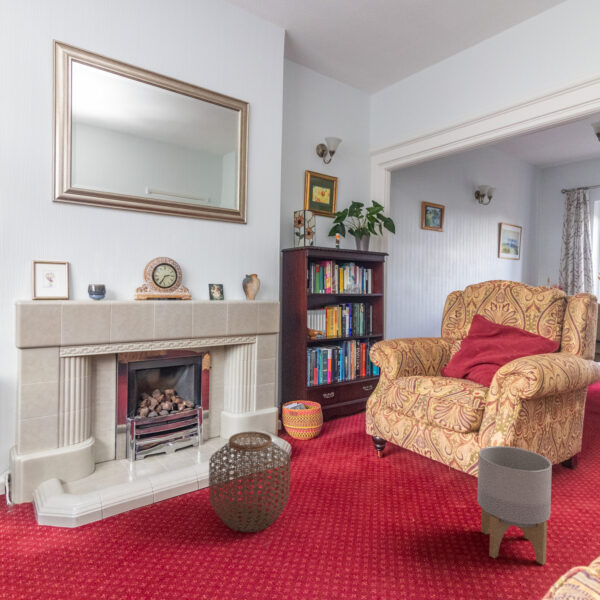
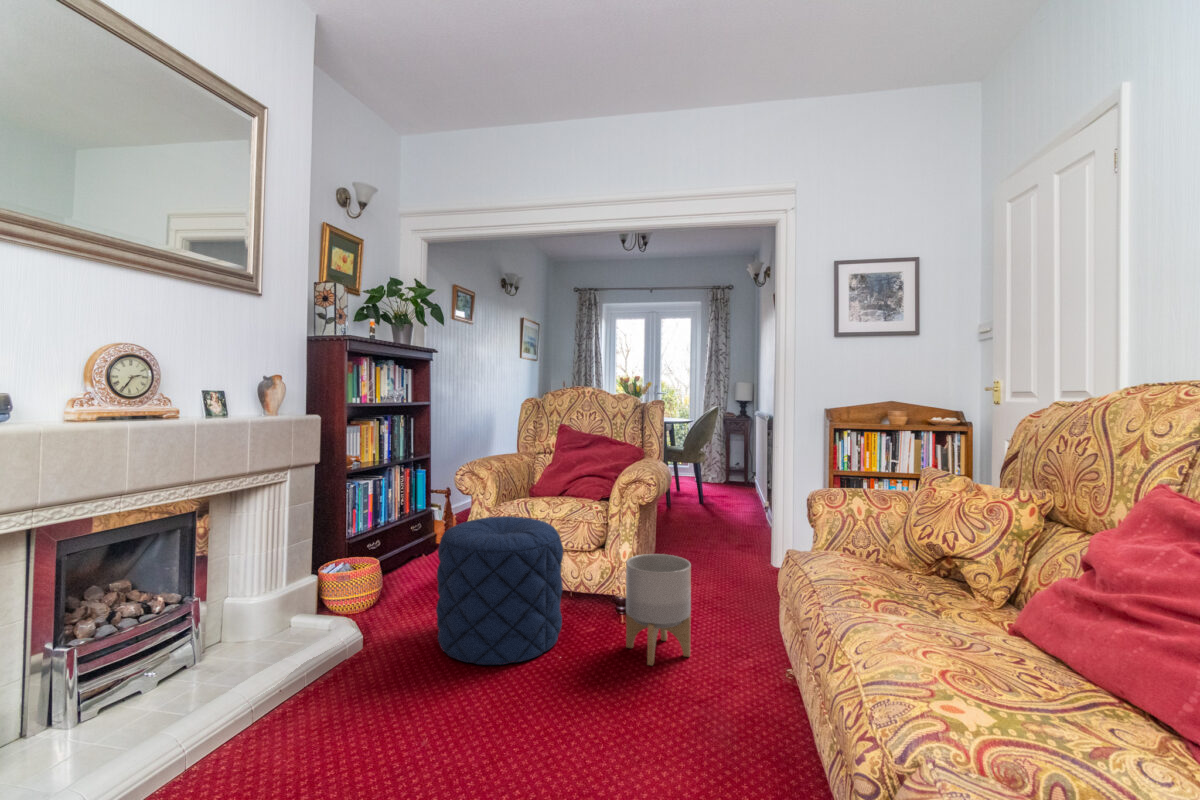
pouf: none [327,387,432,512] -> present [436,516,563,665]
woven basket: present [209,432,291,532] -> none [312,599,434,744]

